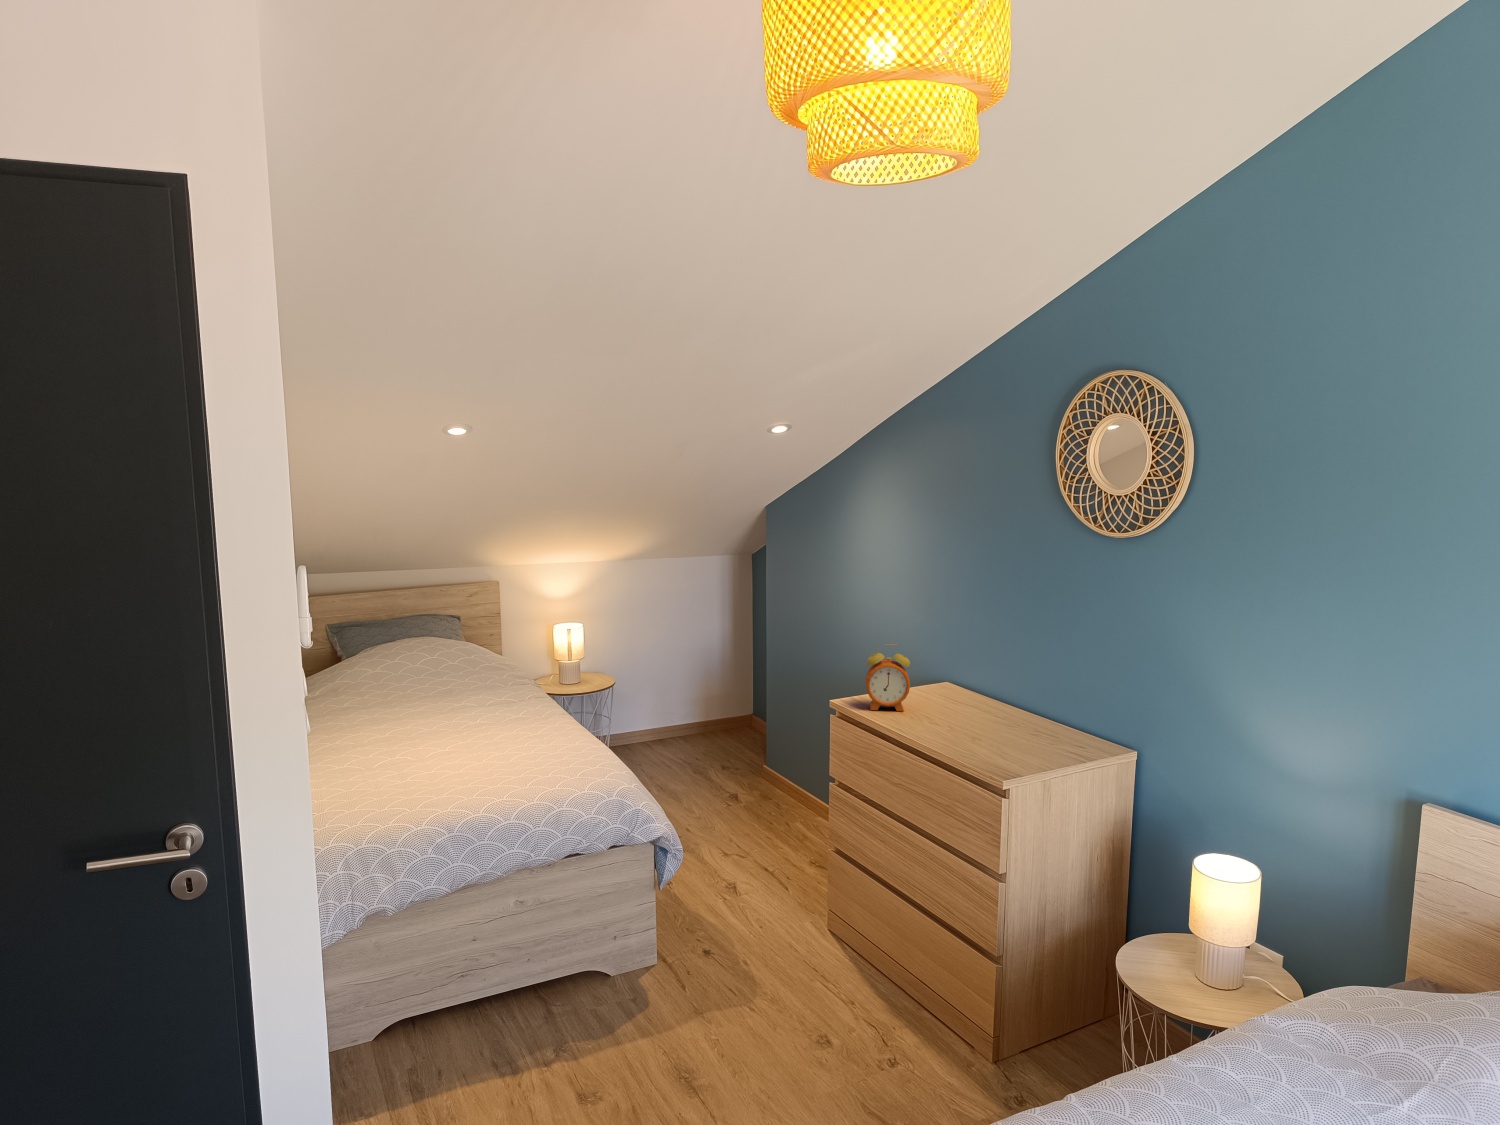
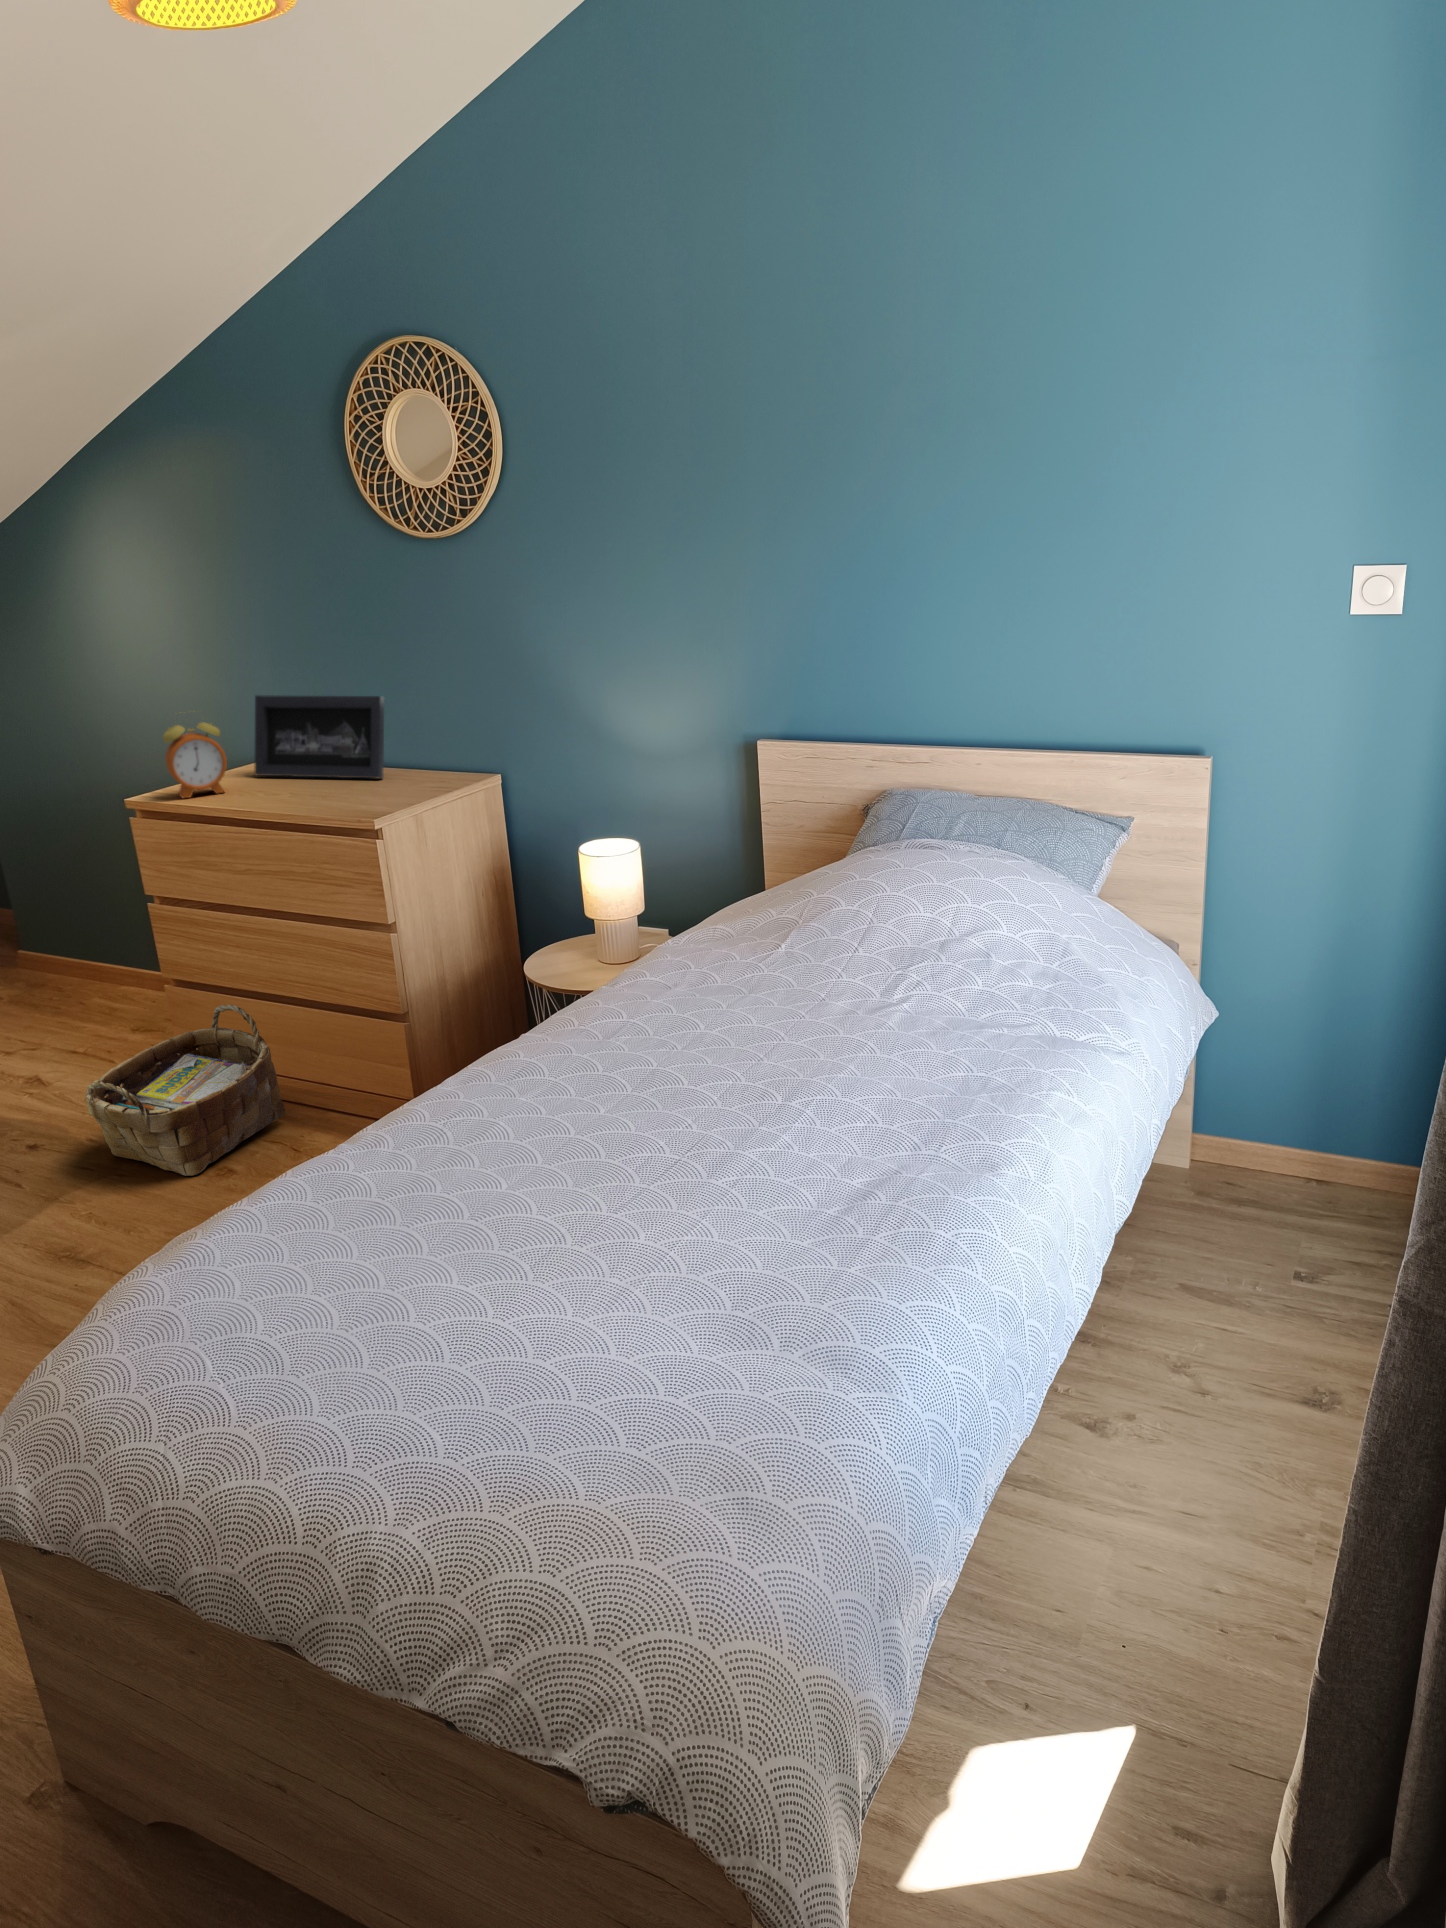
picture frame: none [933,635,1047,728] -> present [254,695,384,779]
woven basket: none [739,886,886,1034] -> present [86,1005,285,1176]

